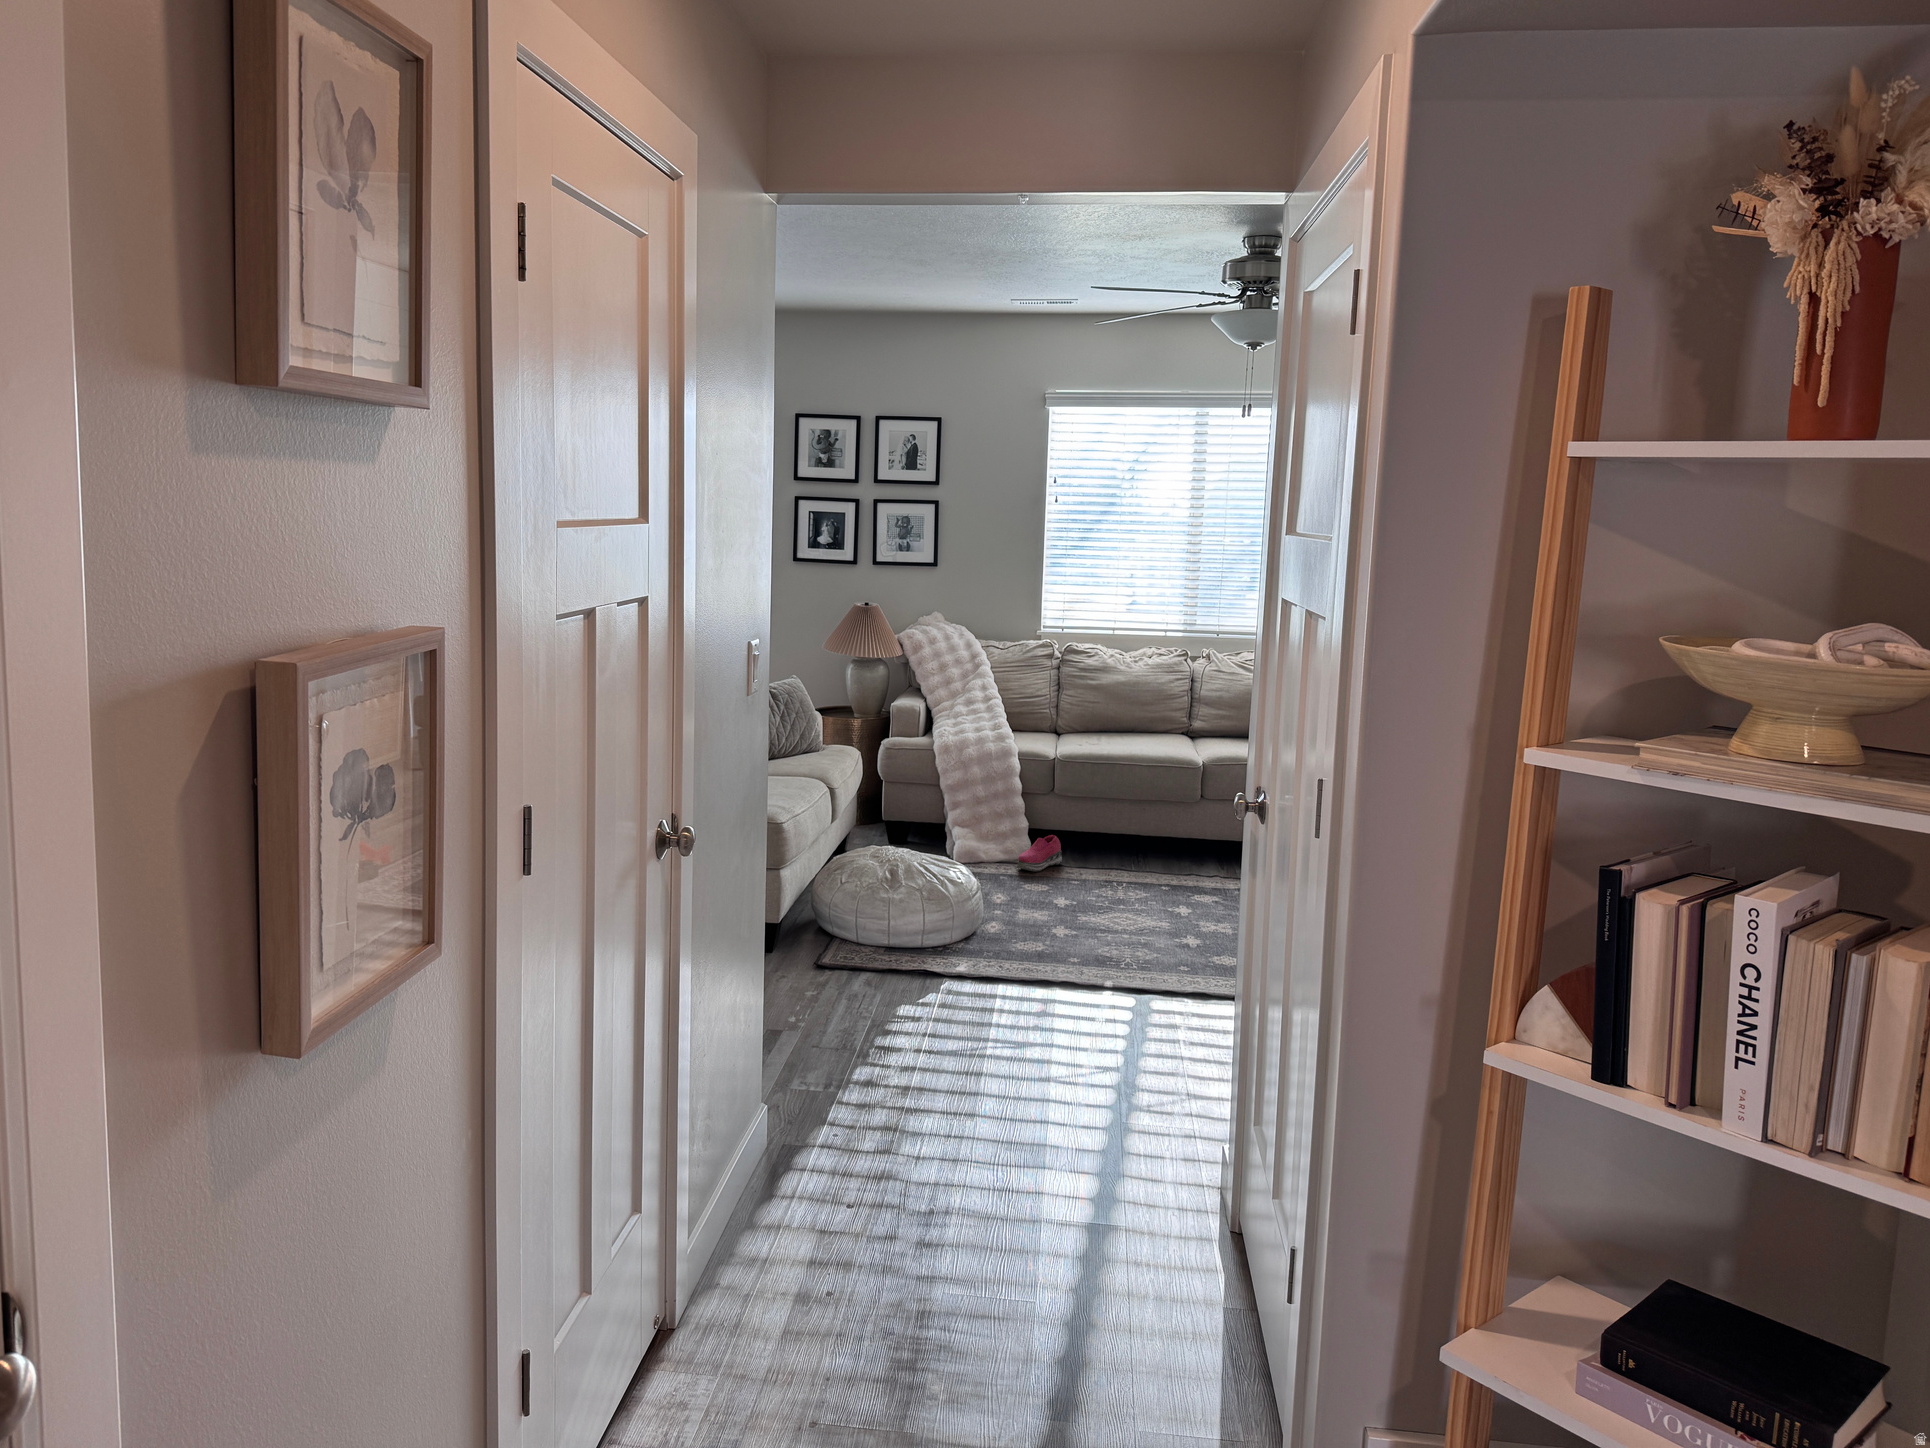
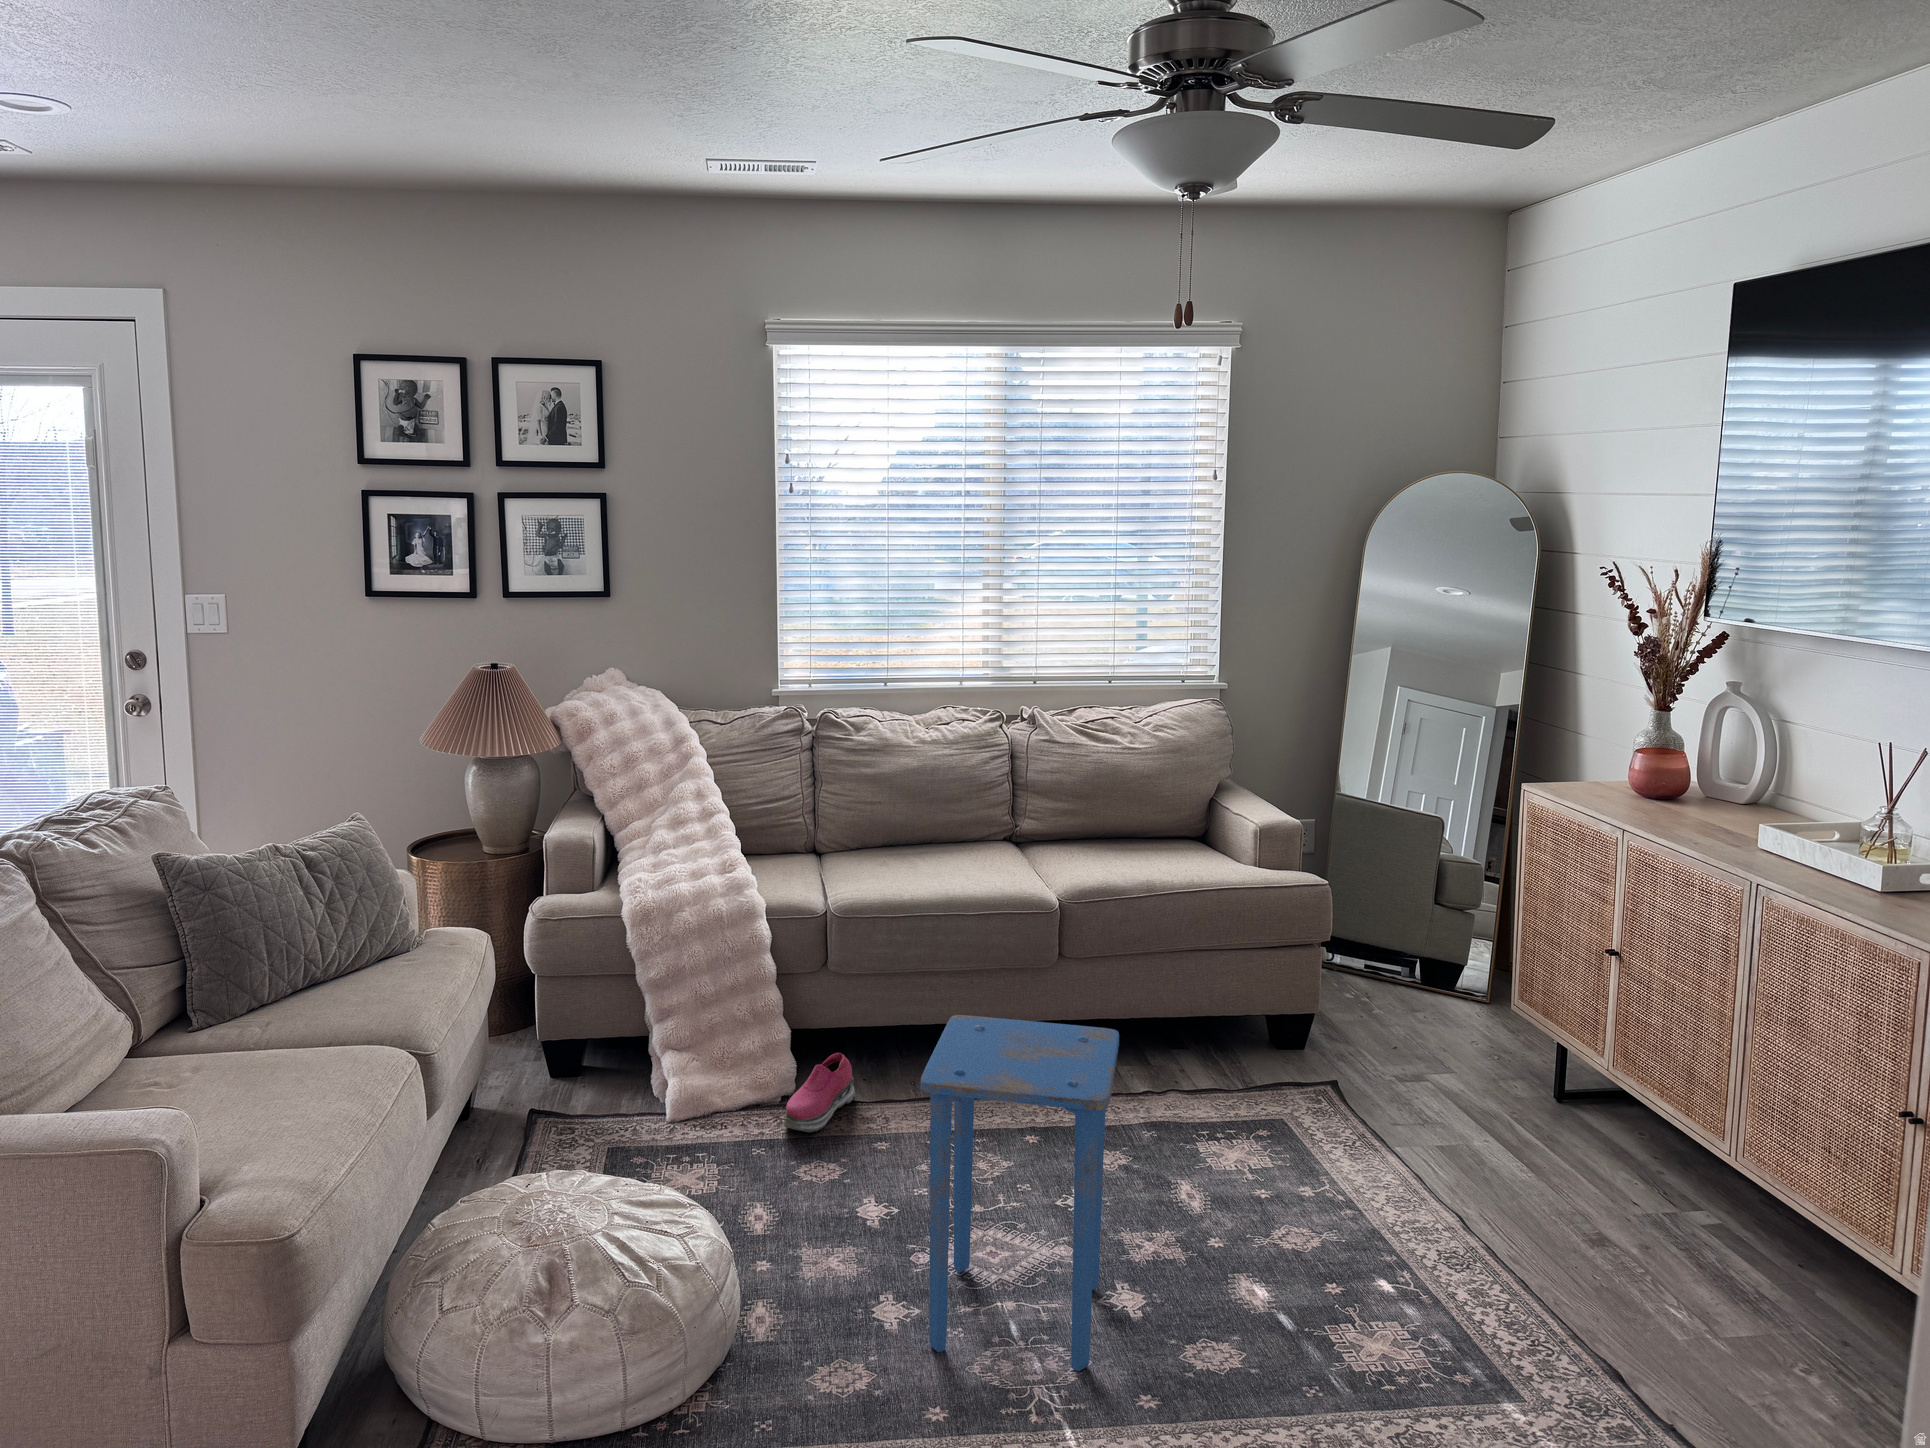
side table: none [1069,783,1182,950] -> present [921,1015,1119,1371]

